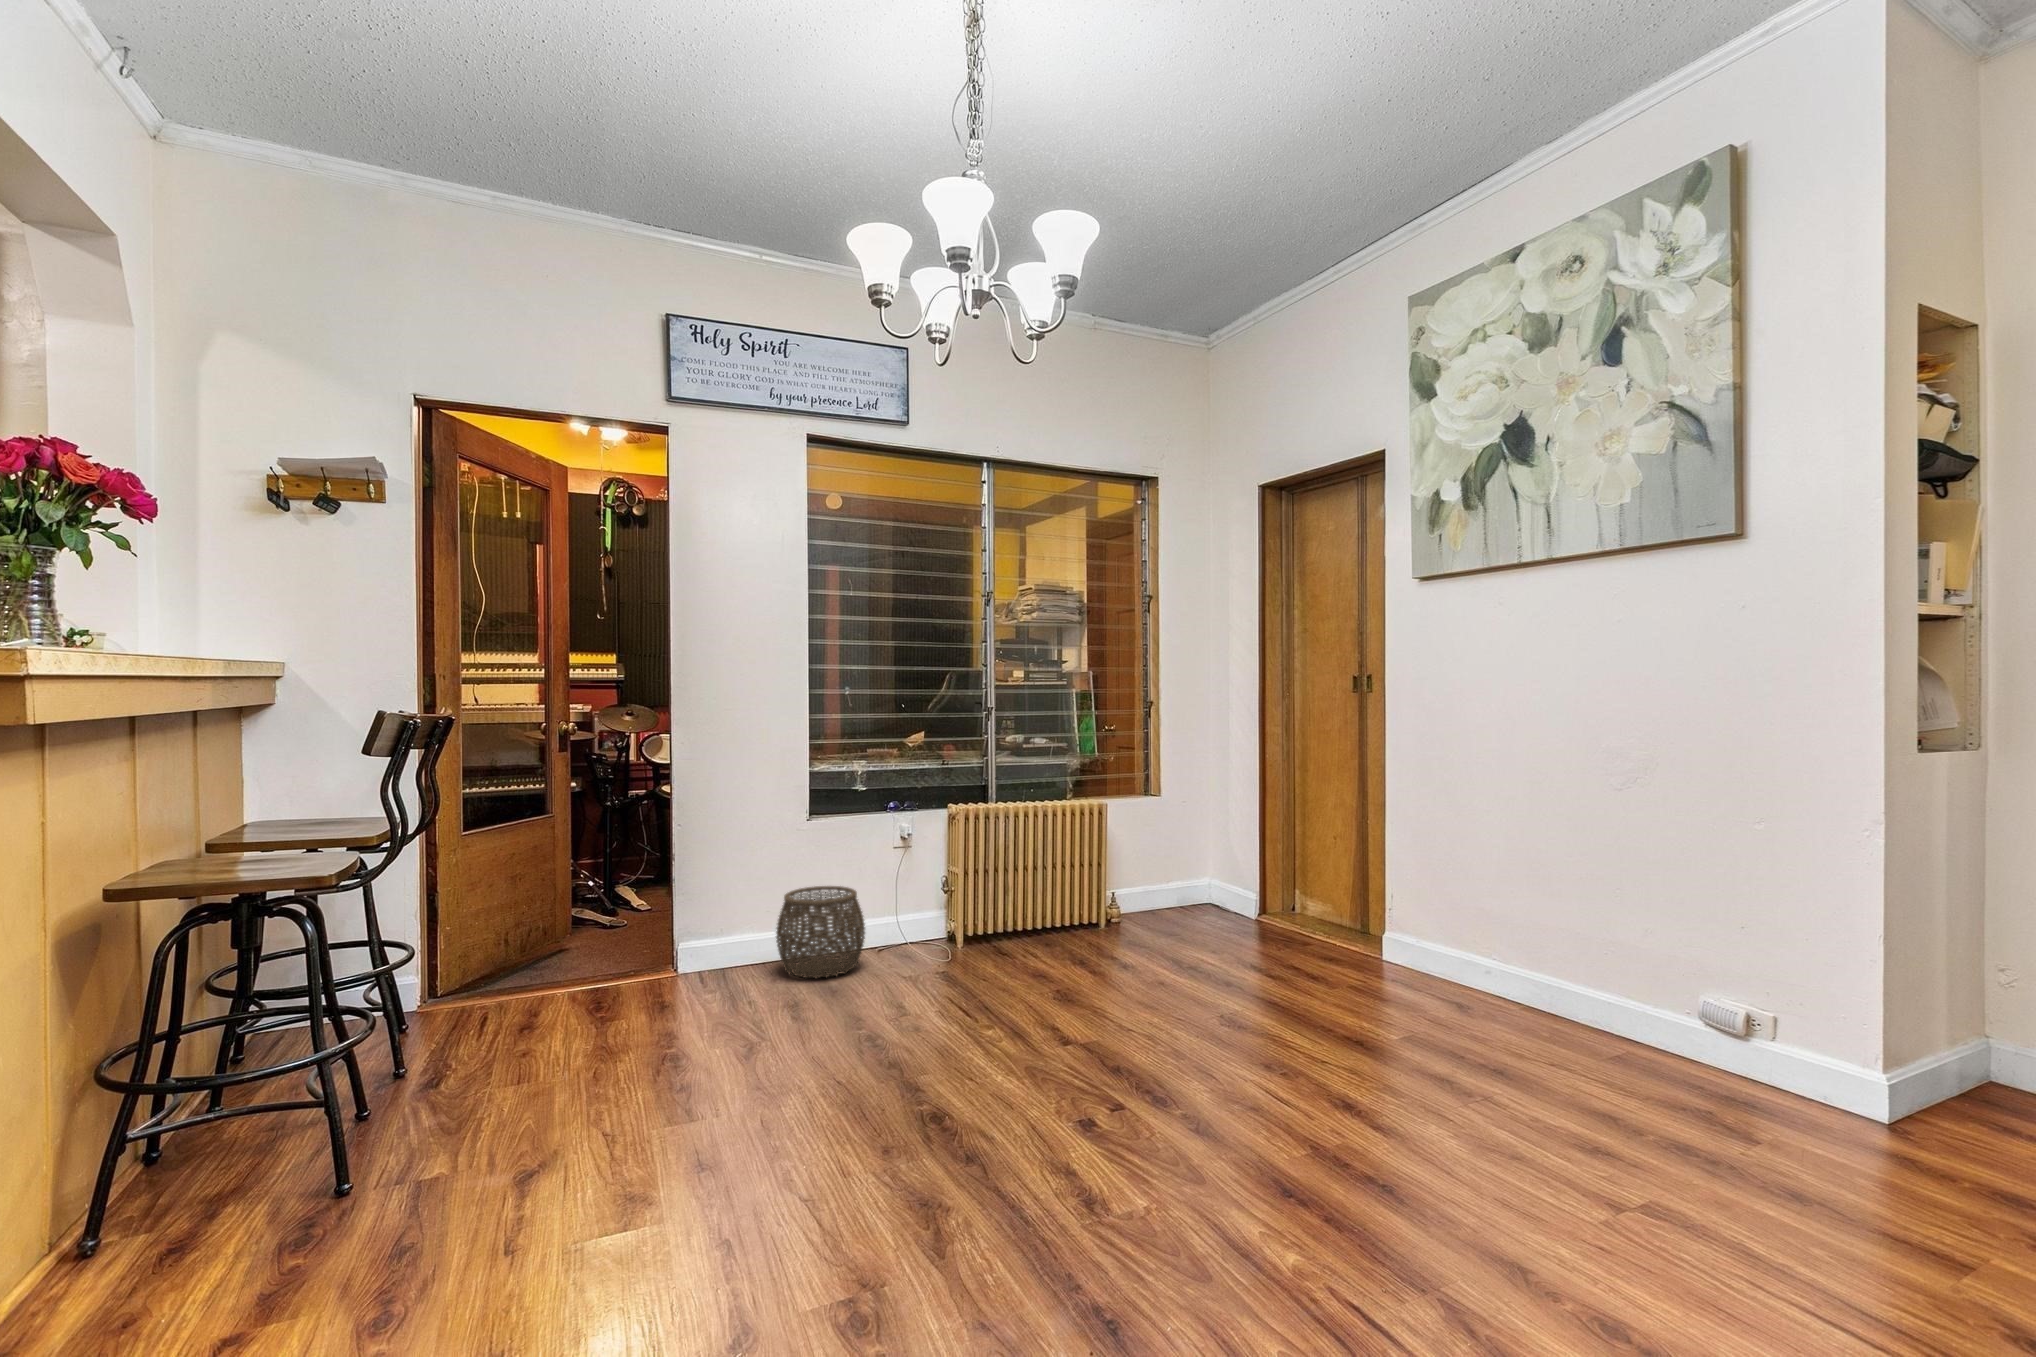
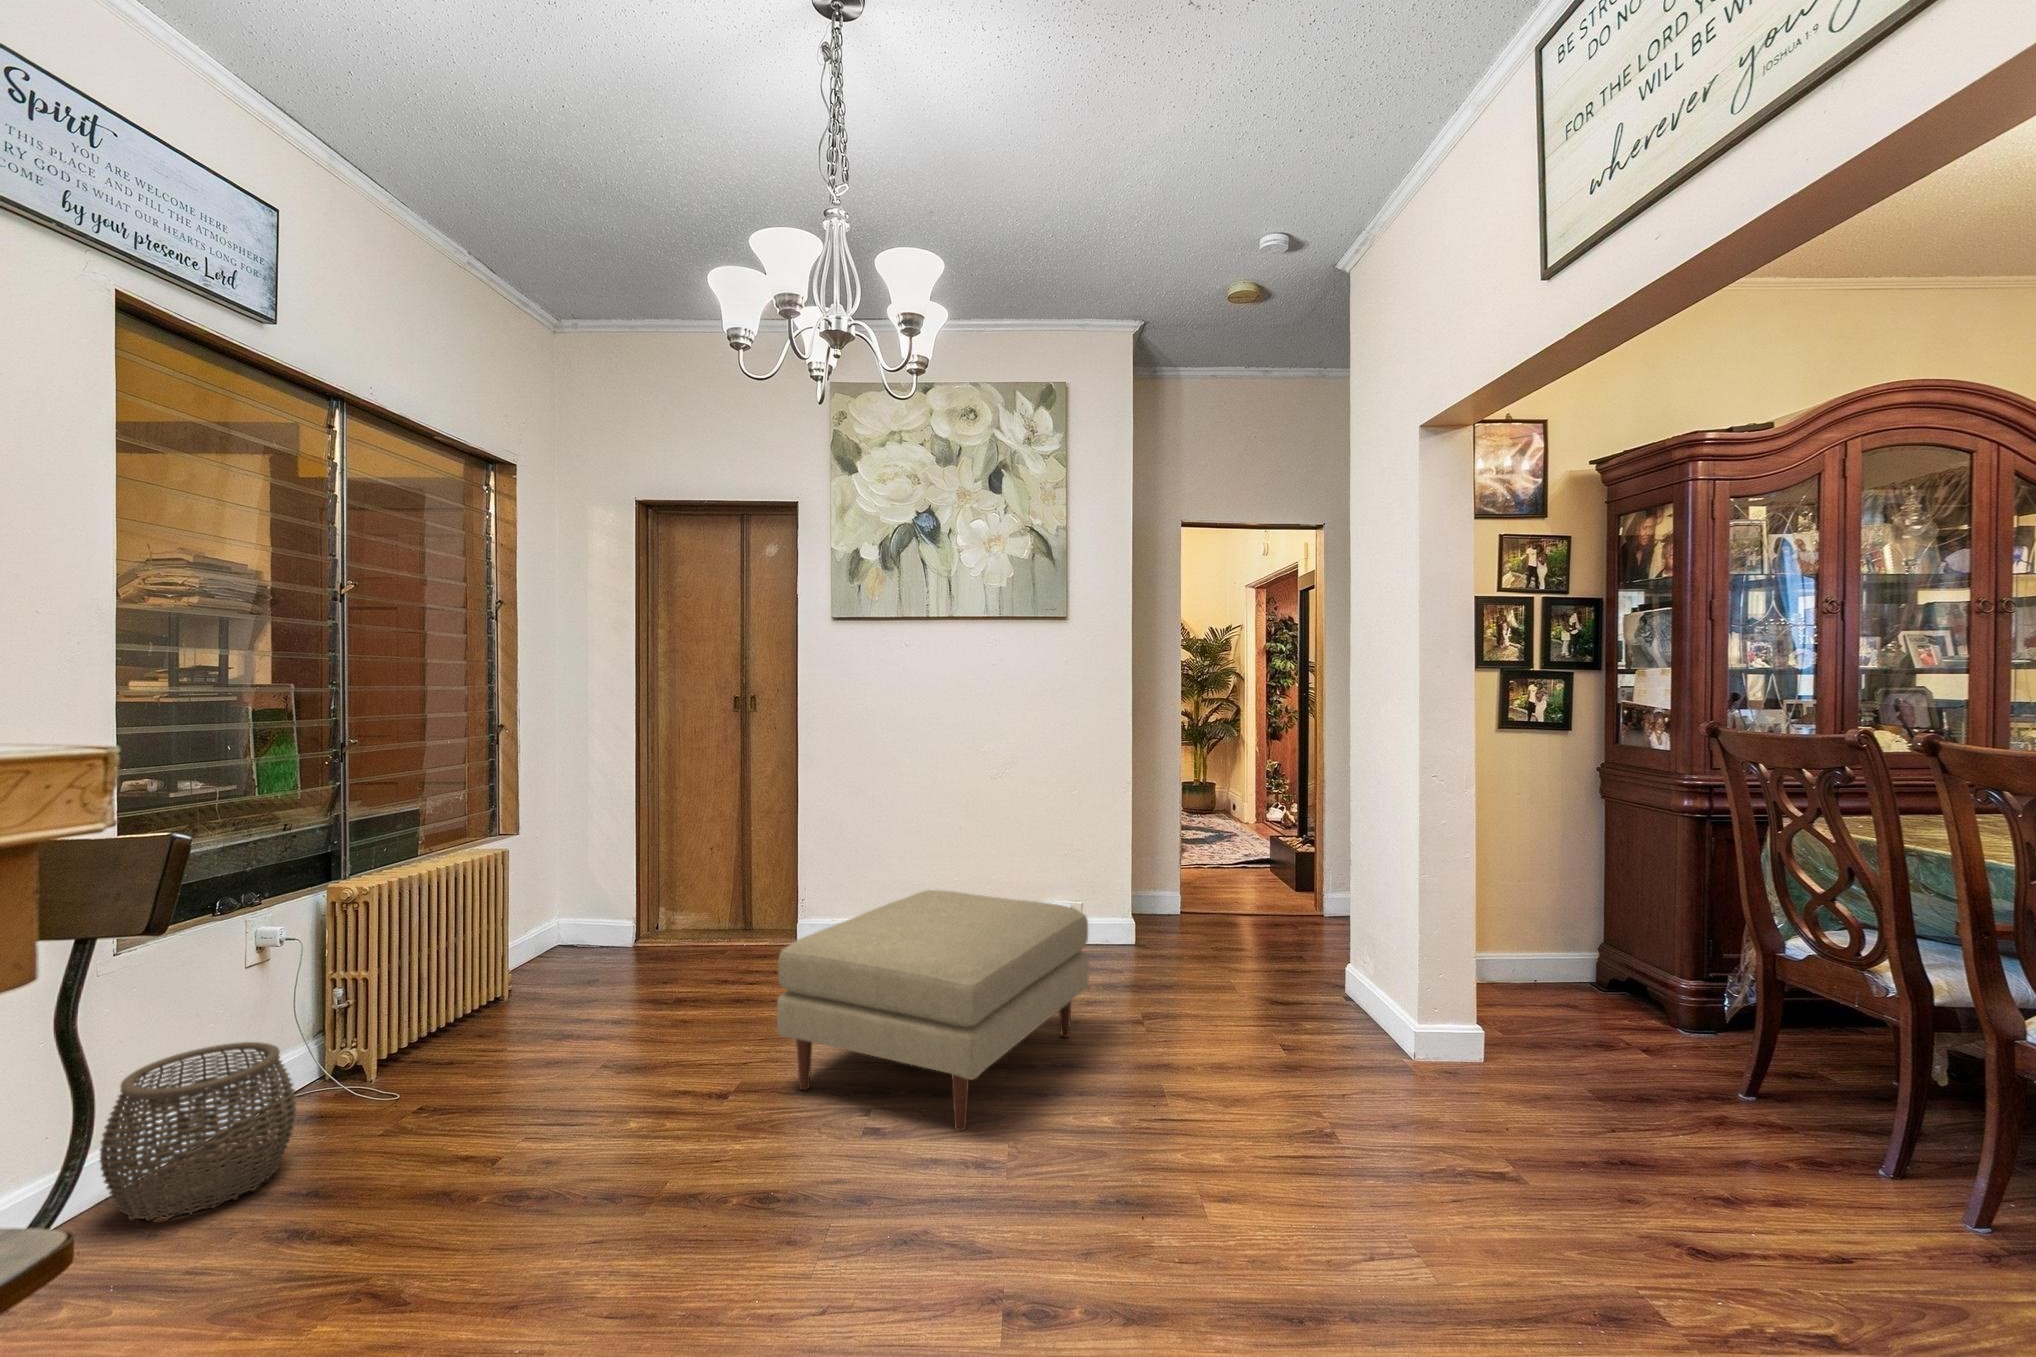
ottoman: none [1094,912,1474,1166] -> present [777,890,1089,1131]

